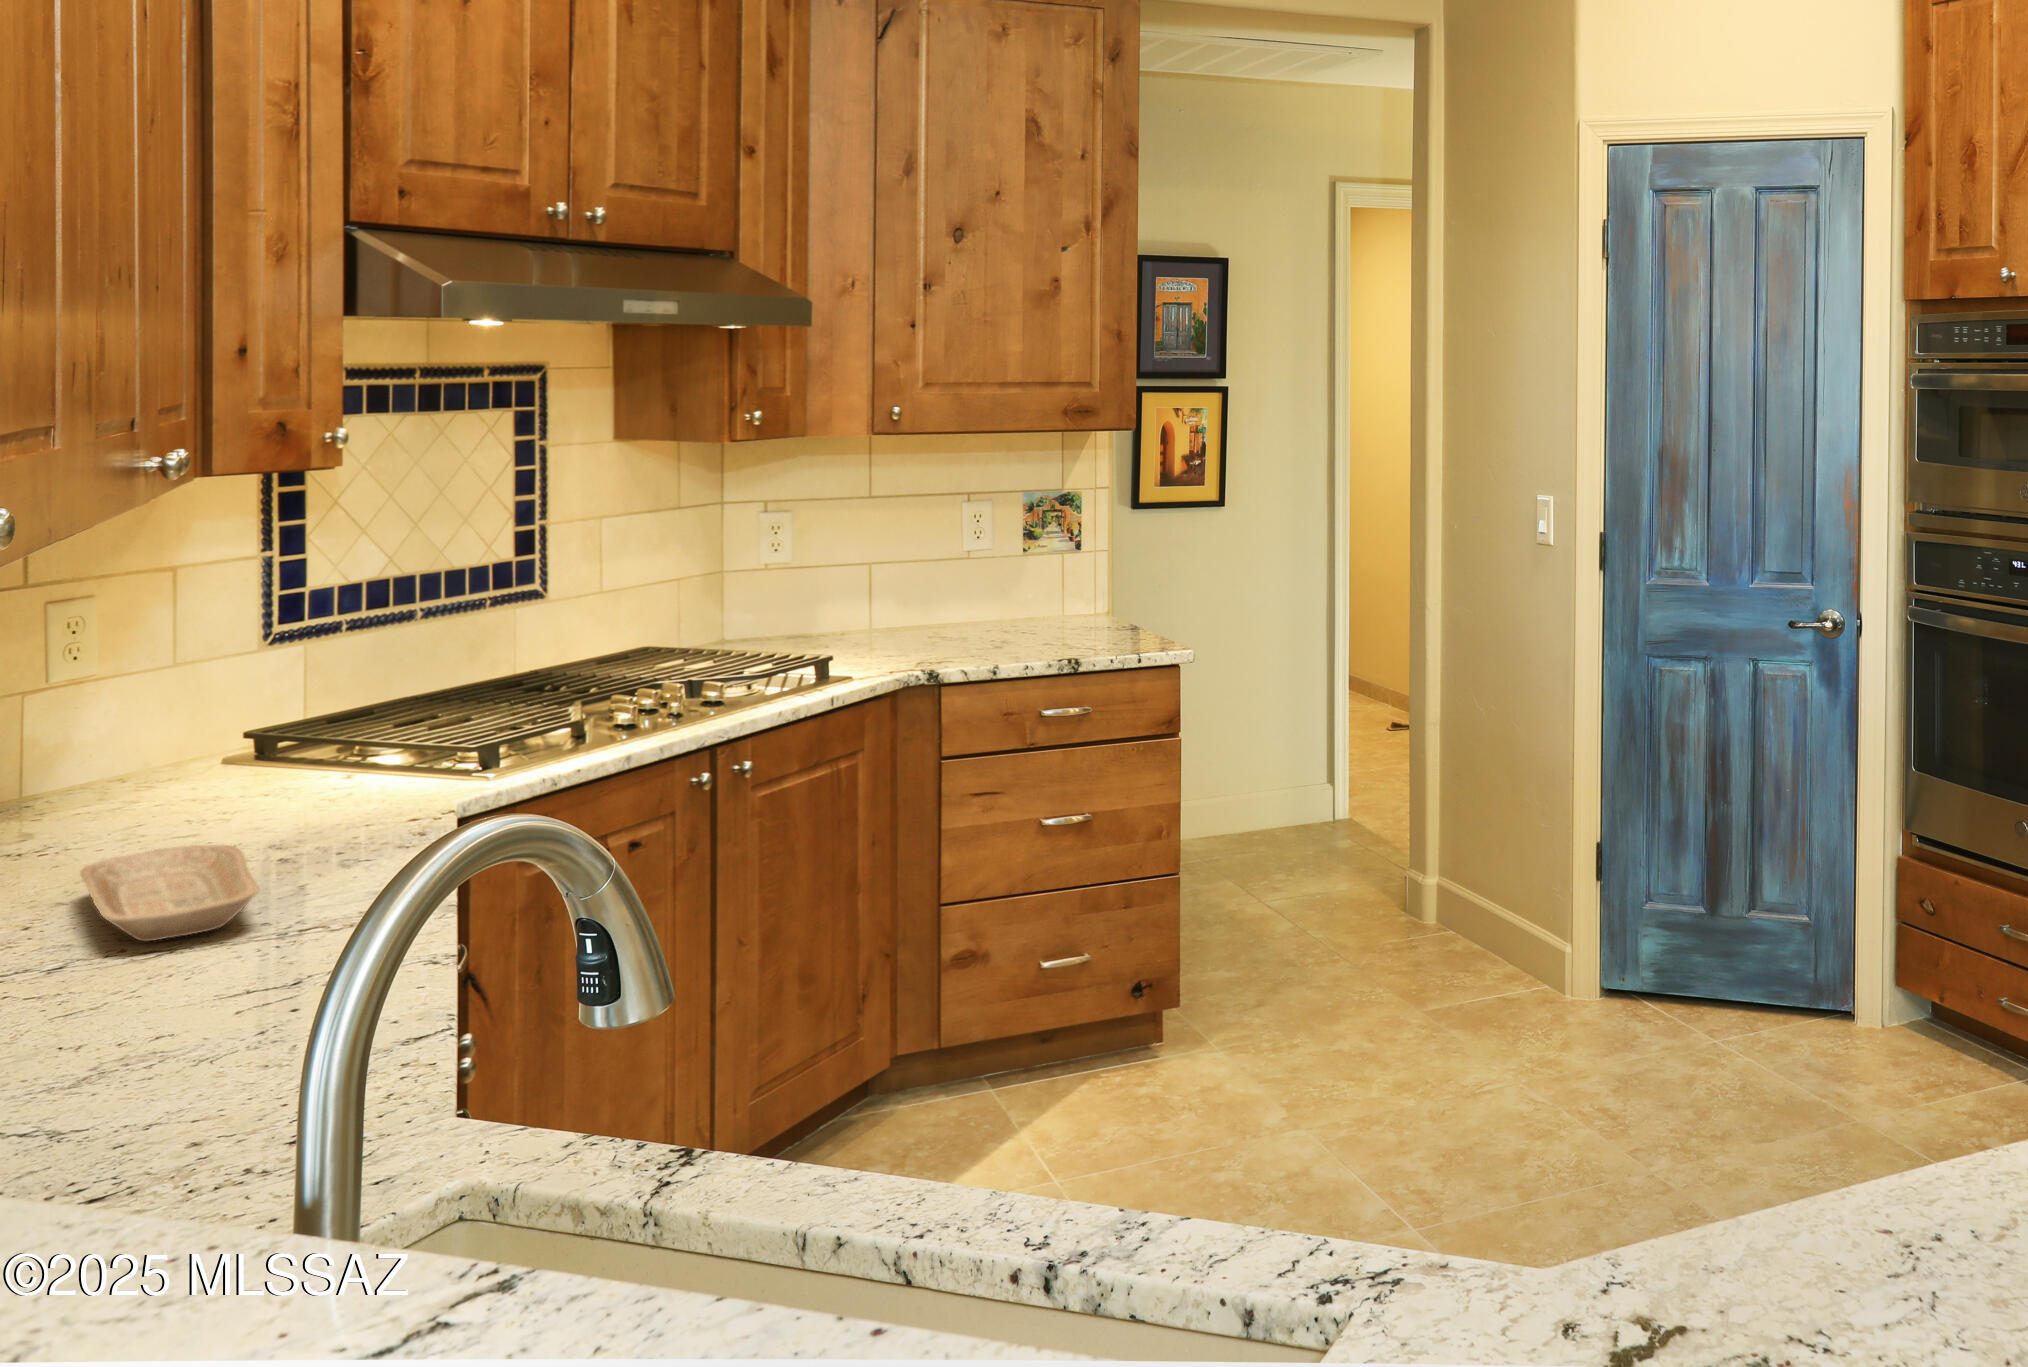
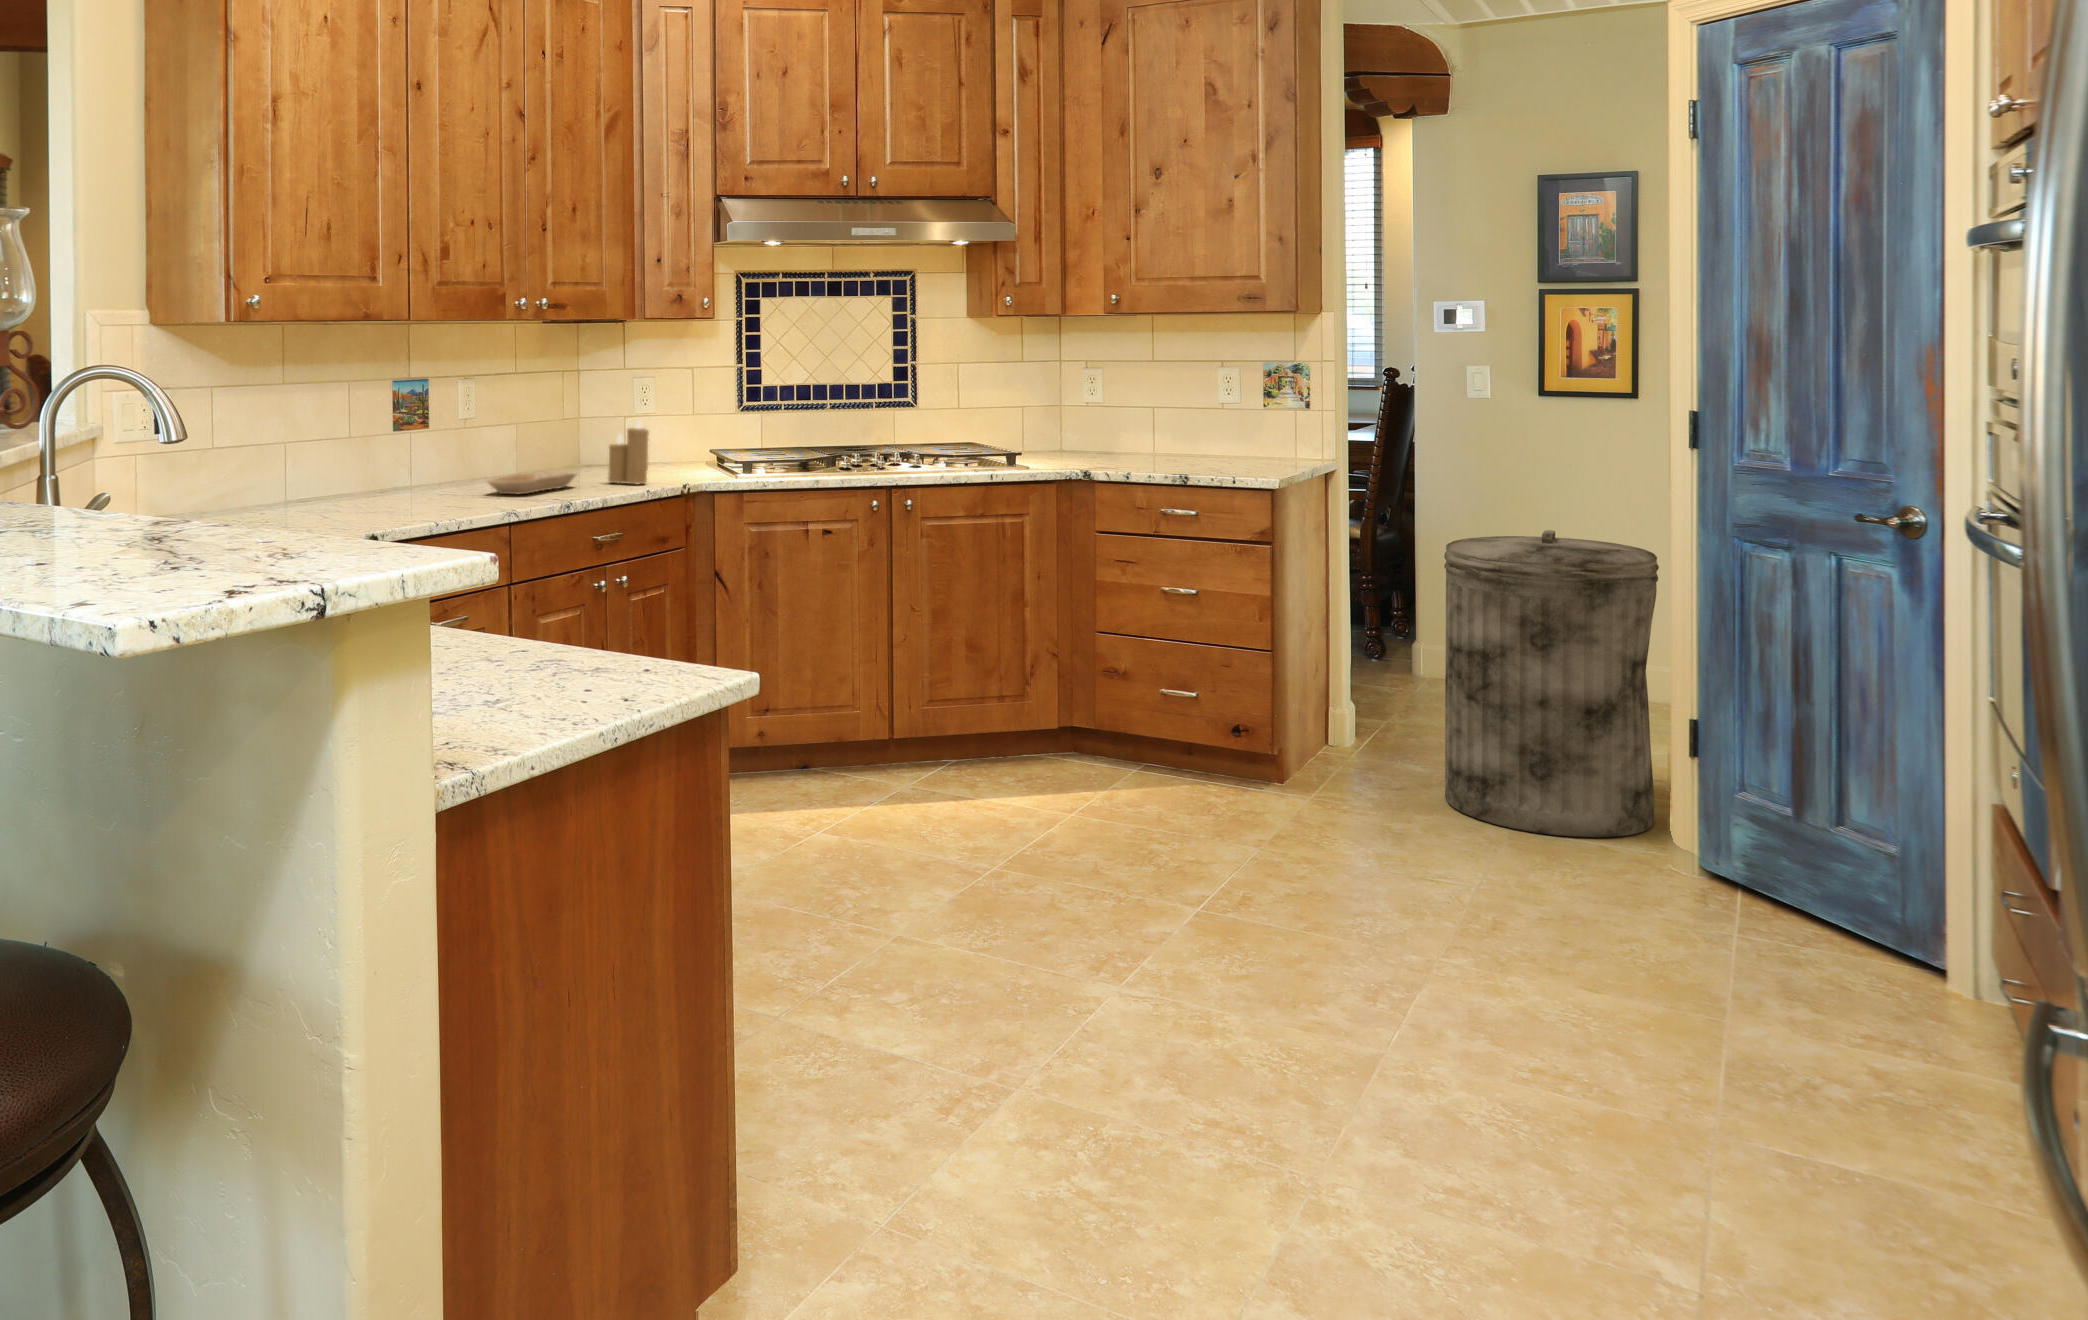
trash can: none [1280,664,1484,1001] -> present [1444,530,1659,838]
candle: none [236,698,352,847] -> present [608,422,649,484]

